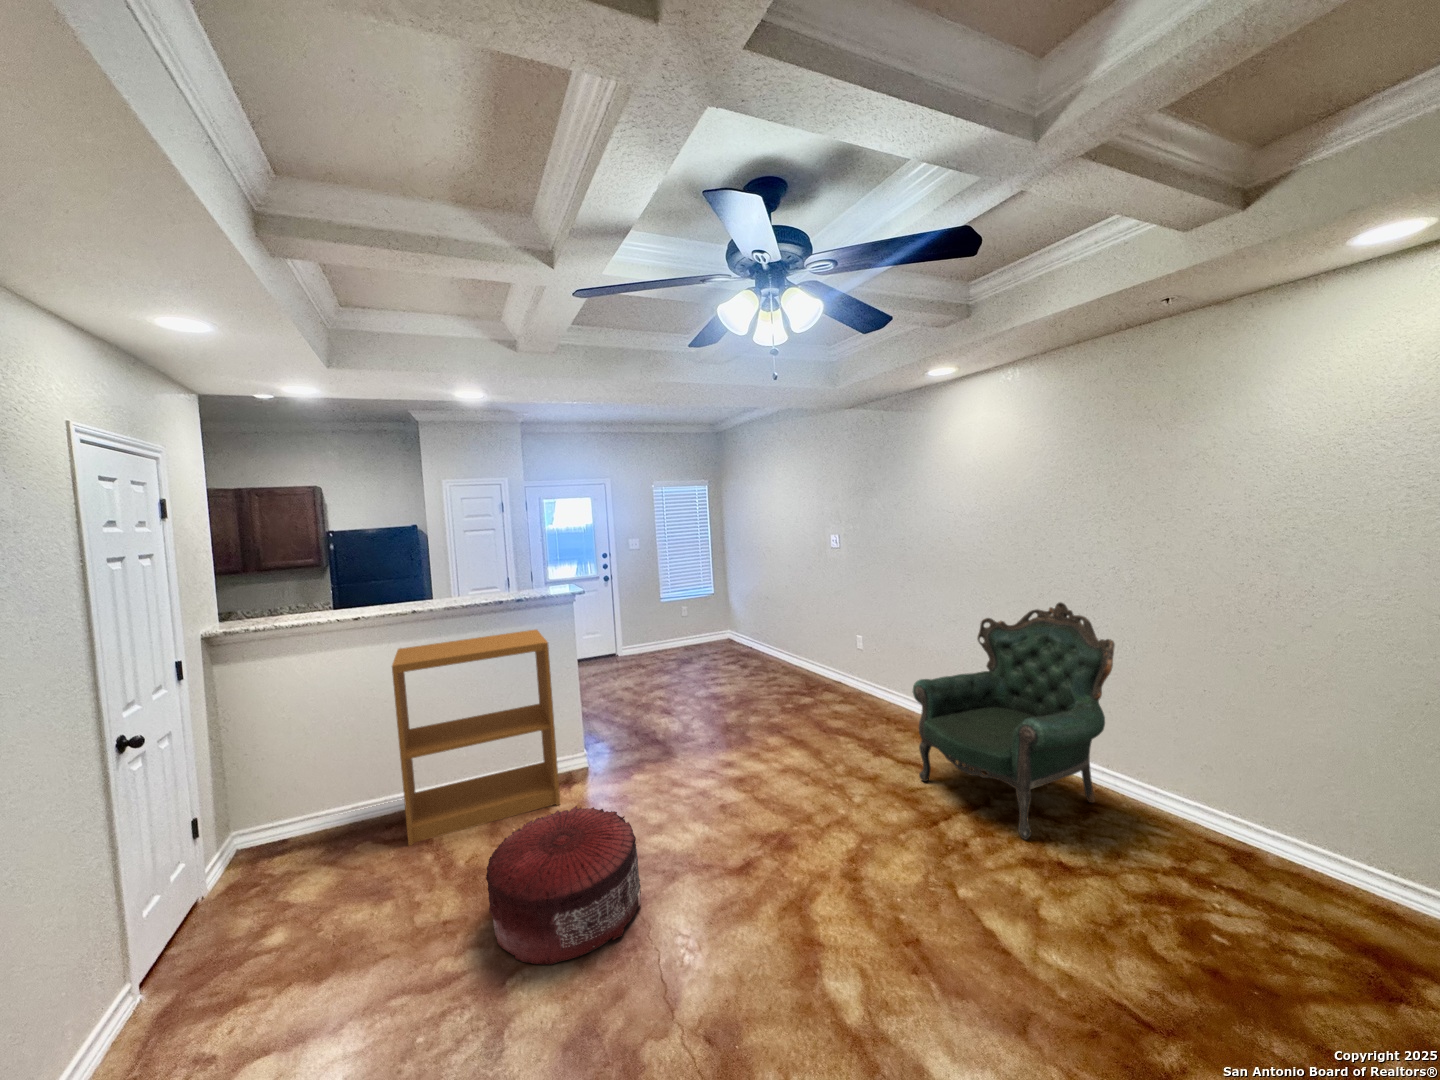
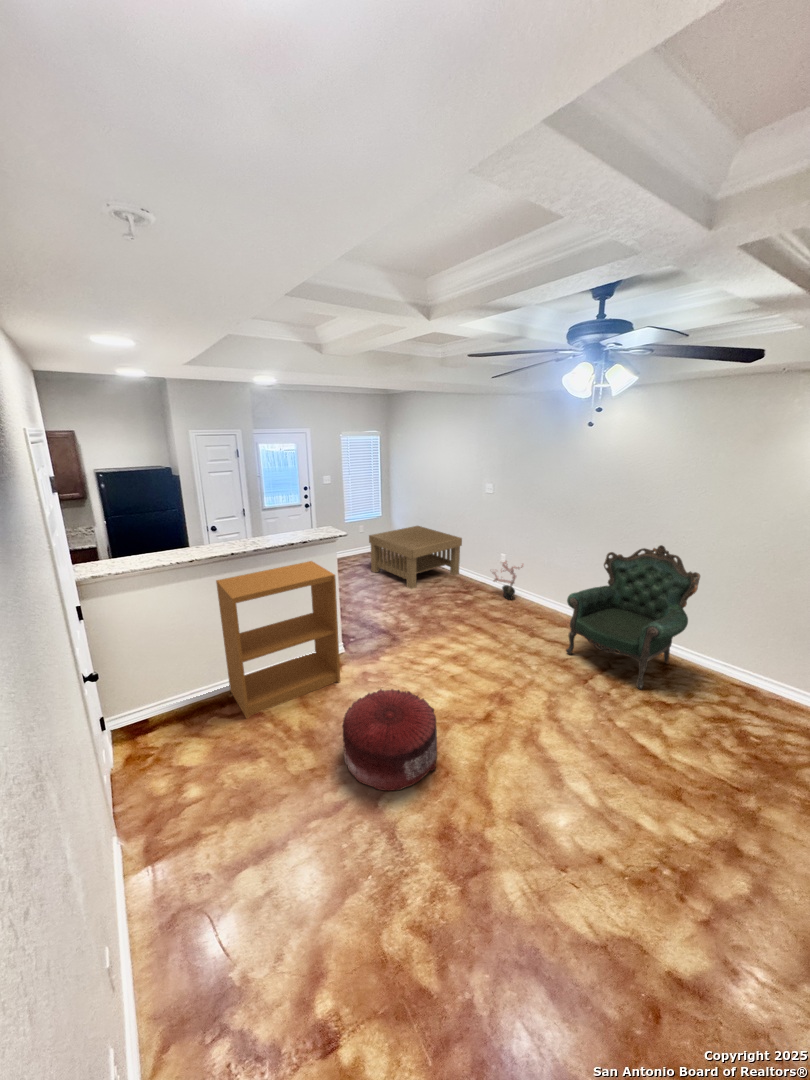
coffee table: none [681,605,808,690] -> present [369,526,462,589]
potted plant: none [838,641,885,704] -> present [493,561,523,600]

